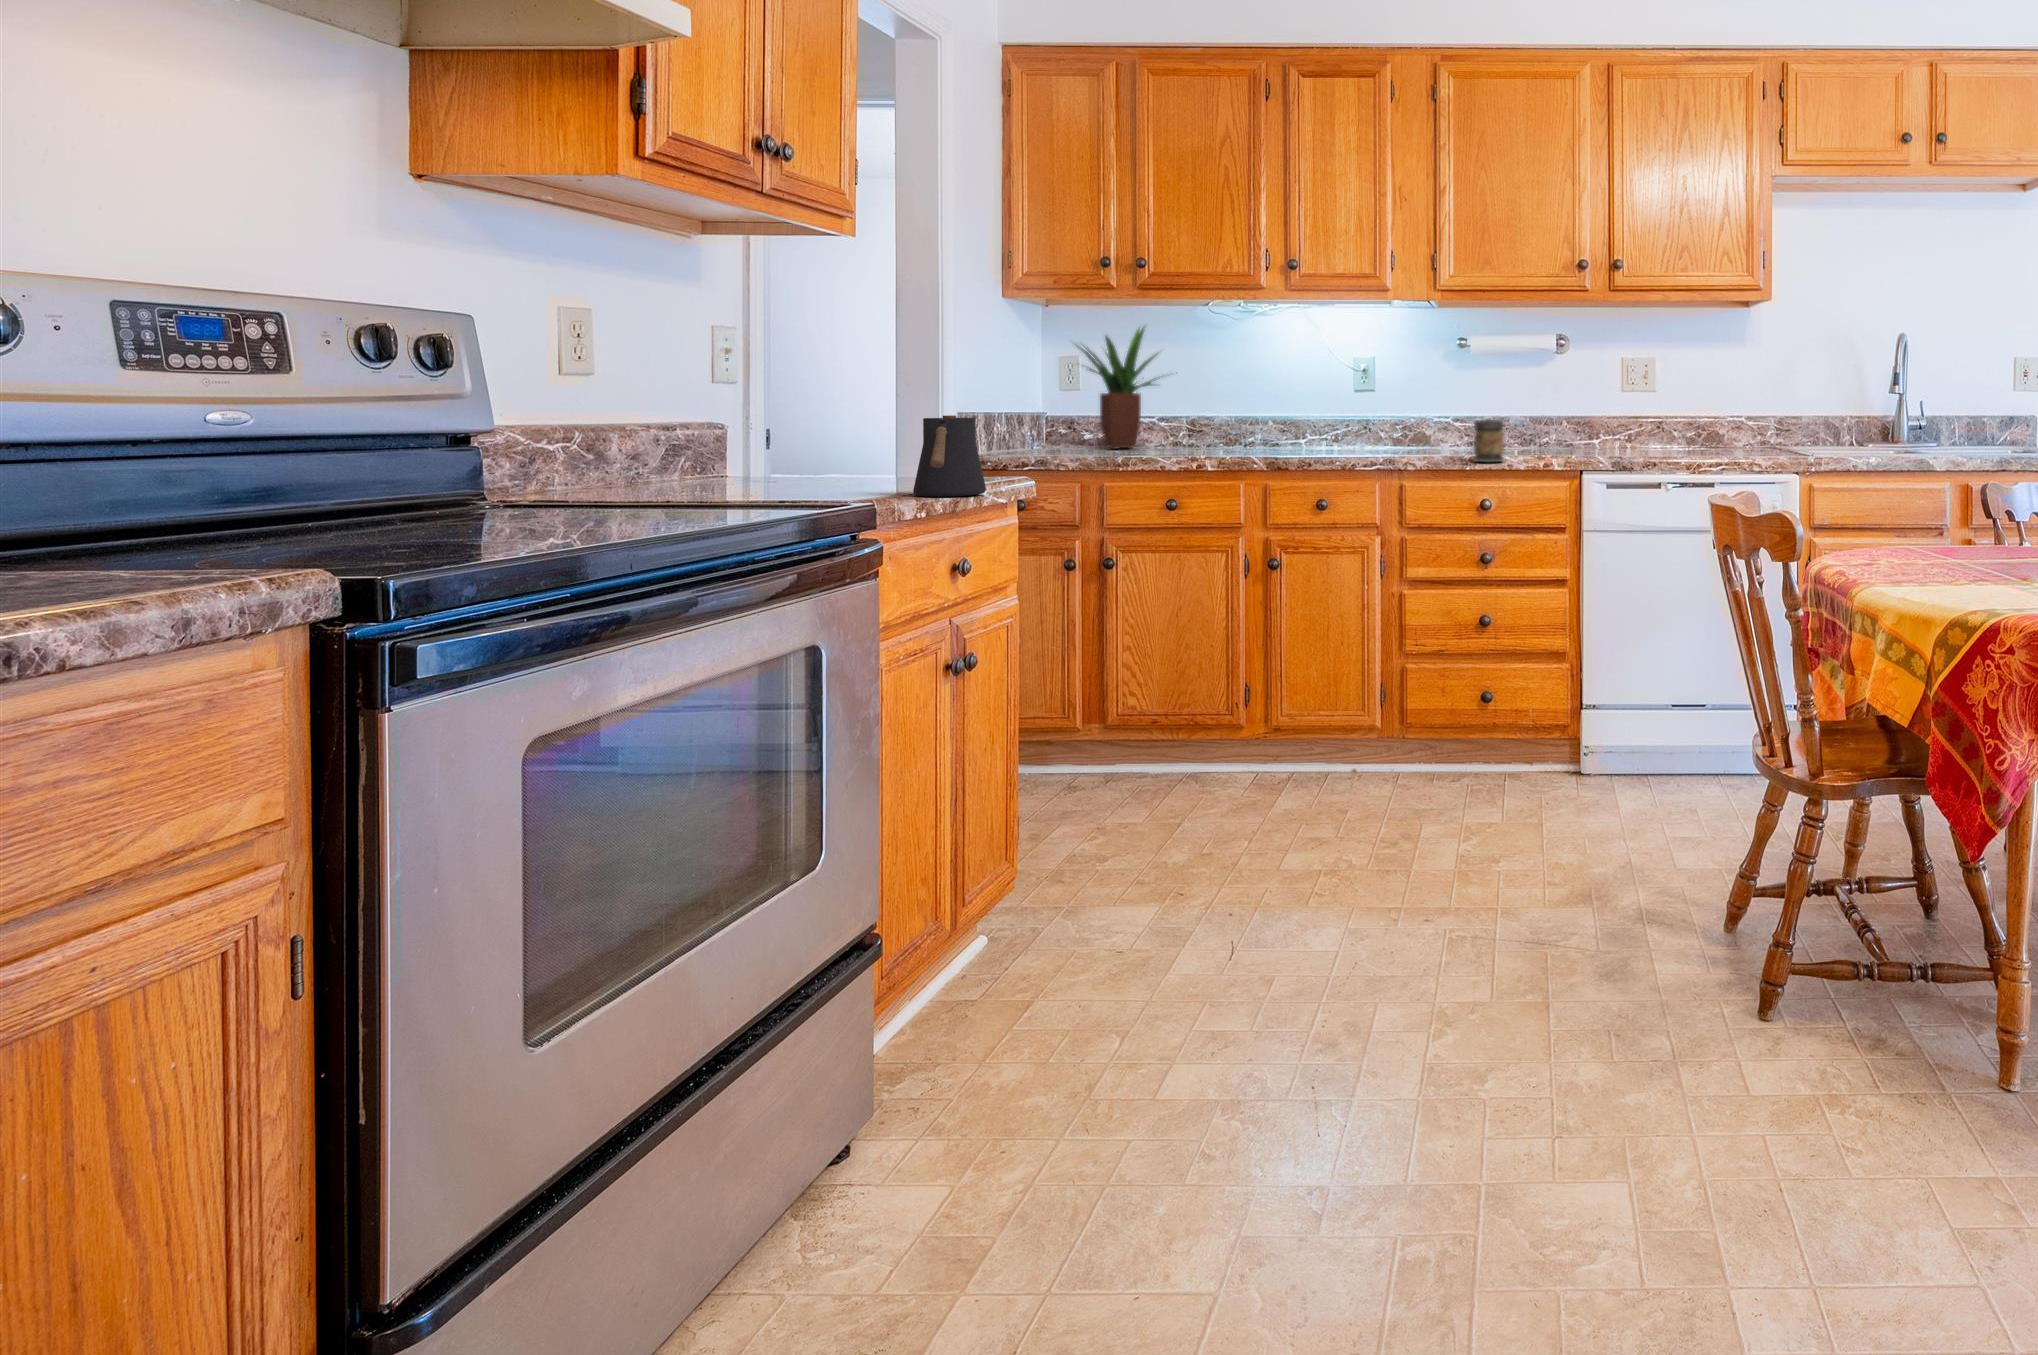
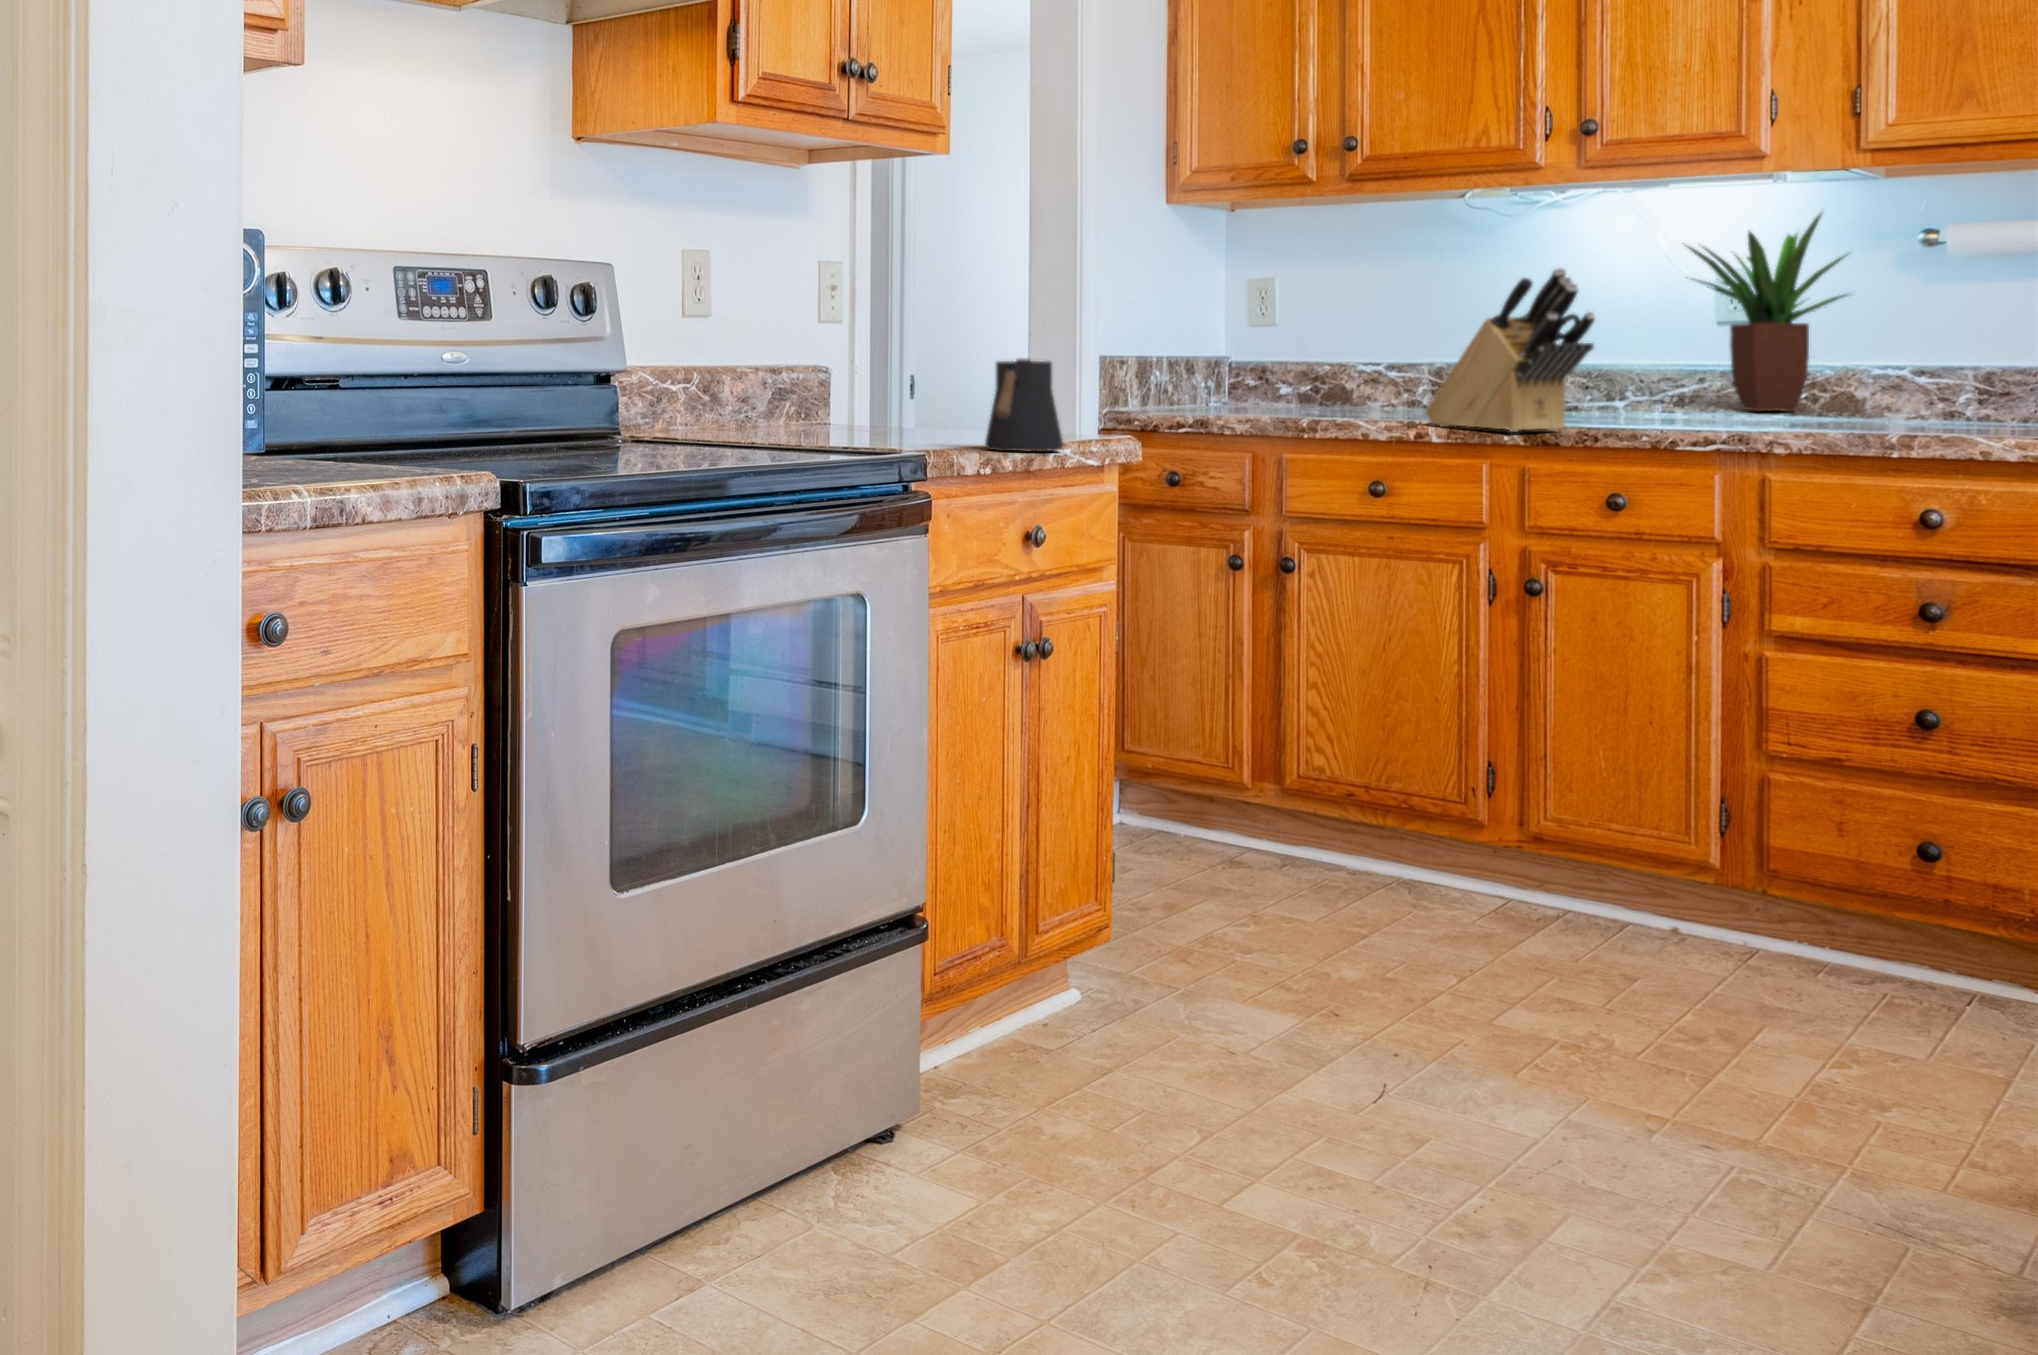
potted plant: present [1078,327,1160,448] -> present [1688,214,1850,411]
knife block: none [1201,353,1310,462] -> present [1425,268,1595,432]
jar: present [1474,420,1504,462] -> none [1911,372,1977,445]

